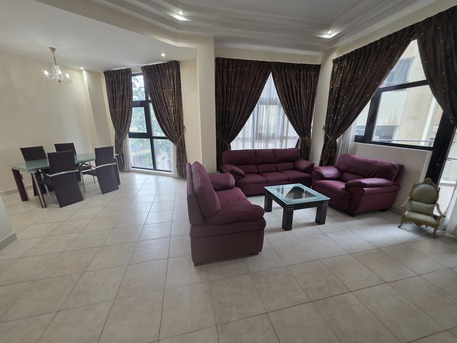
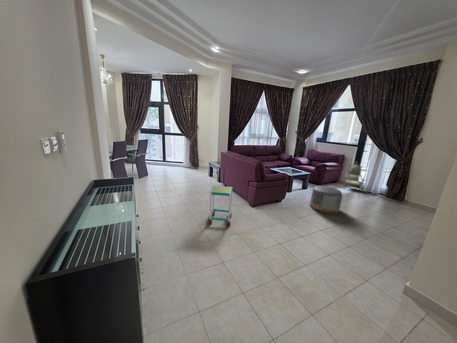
side table: none [69,233,142,320] -> present [208,186,232,226]
pouf: none [309,234,377,308] -> present [310,186,342,214]

